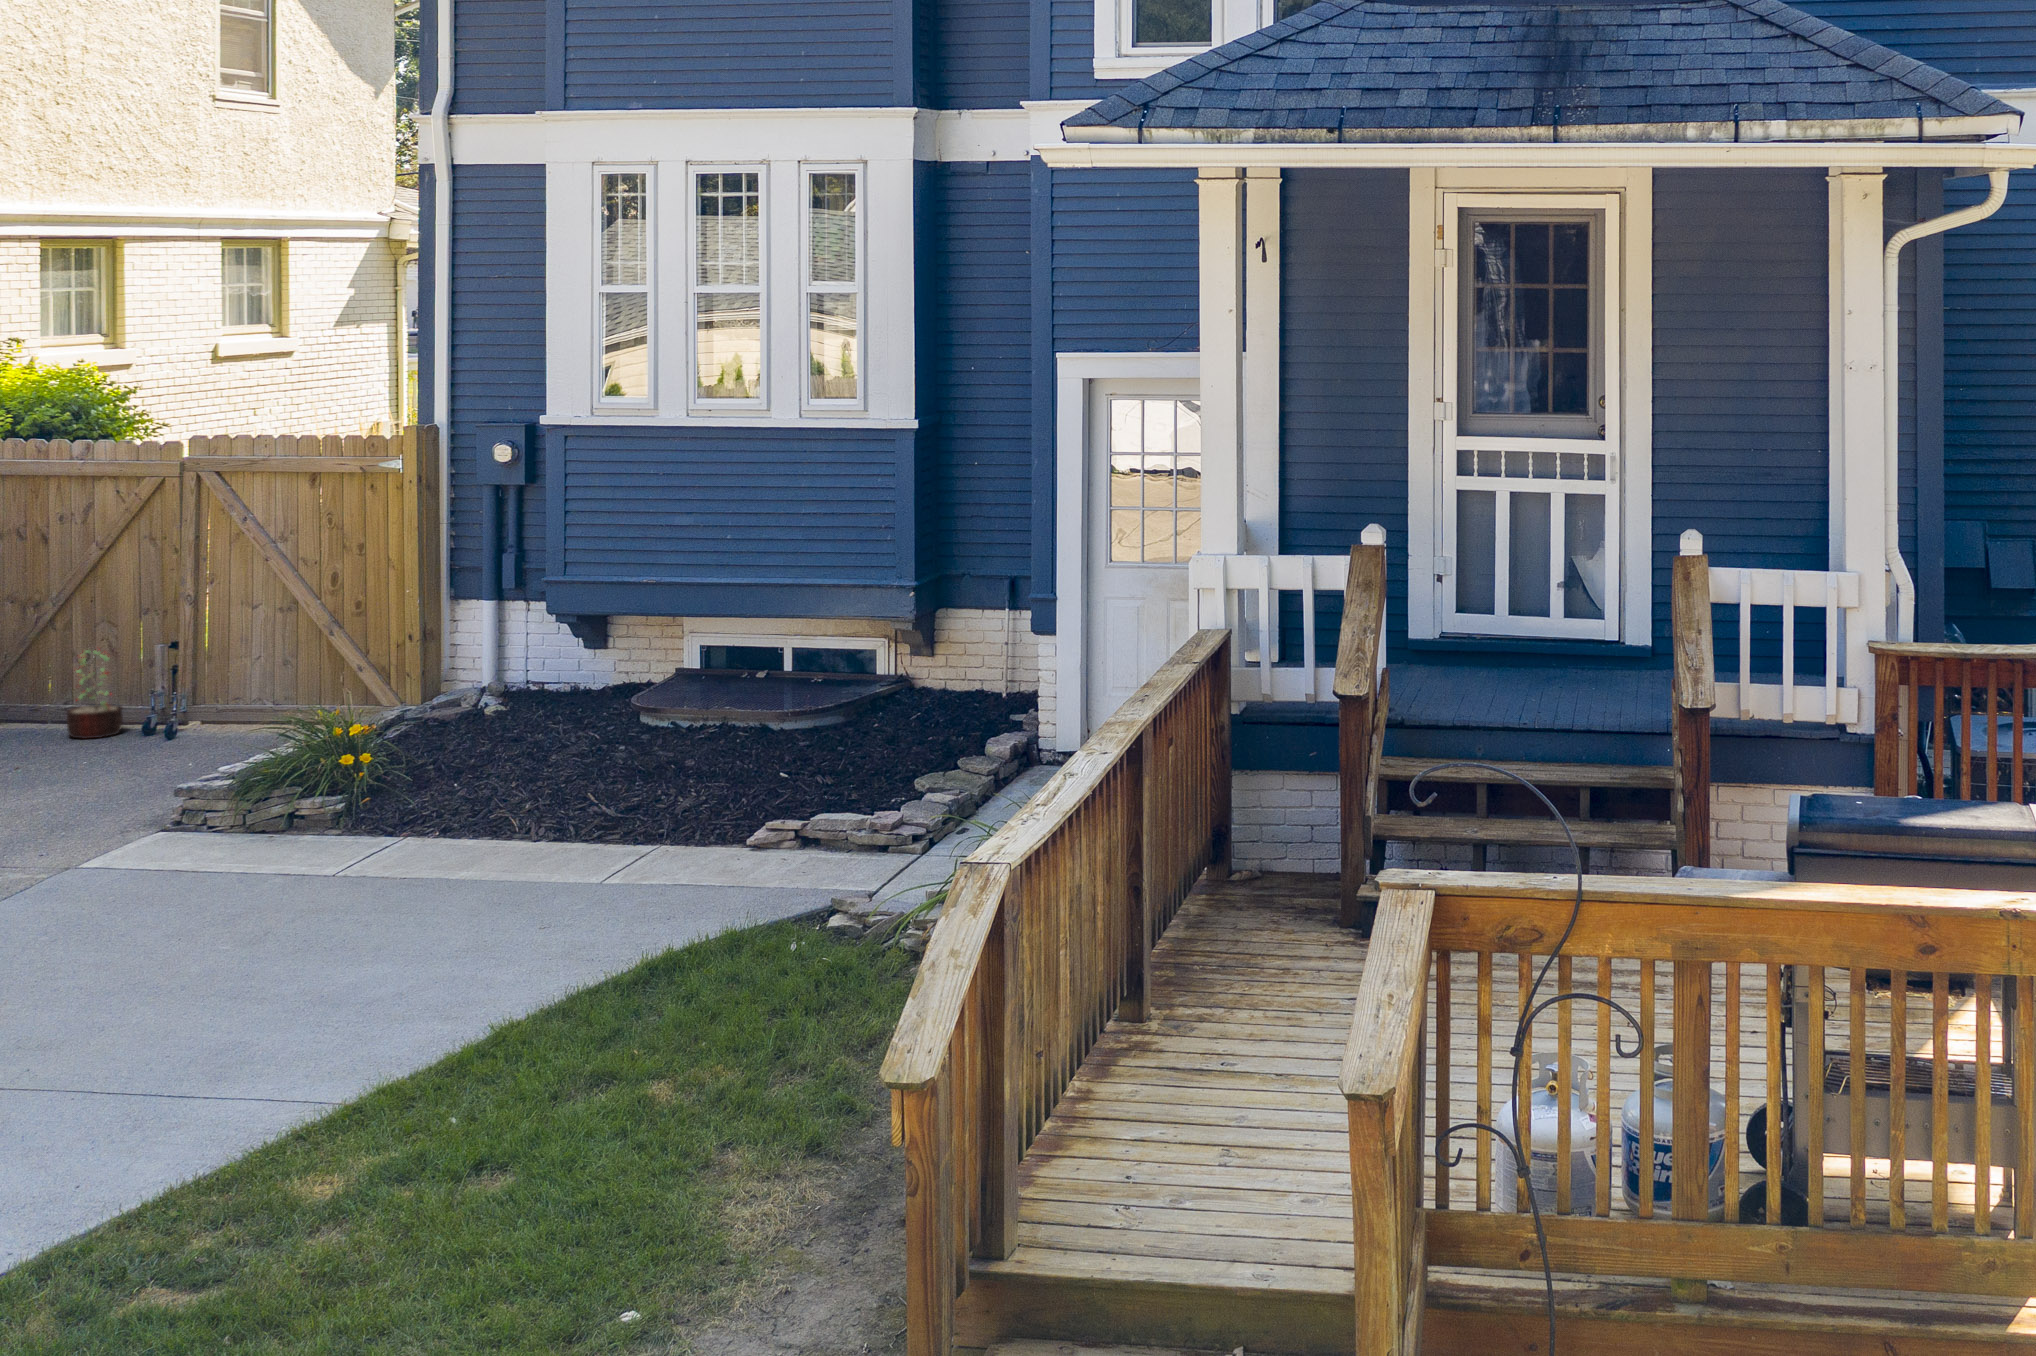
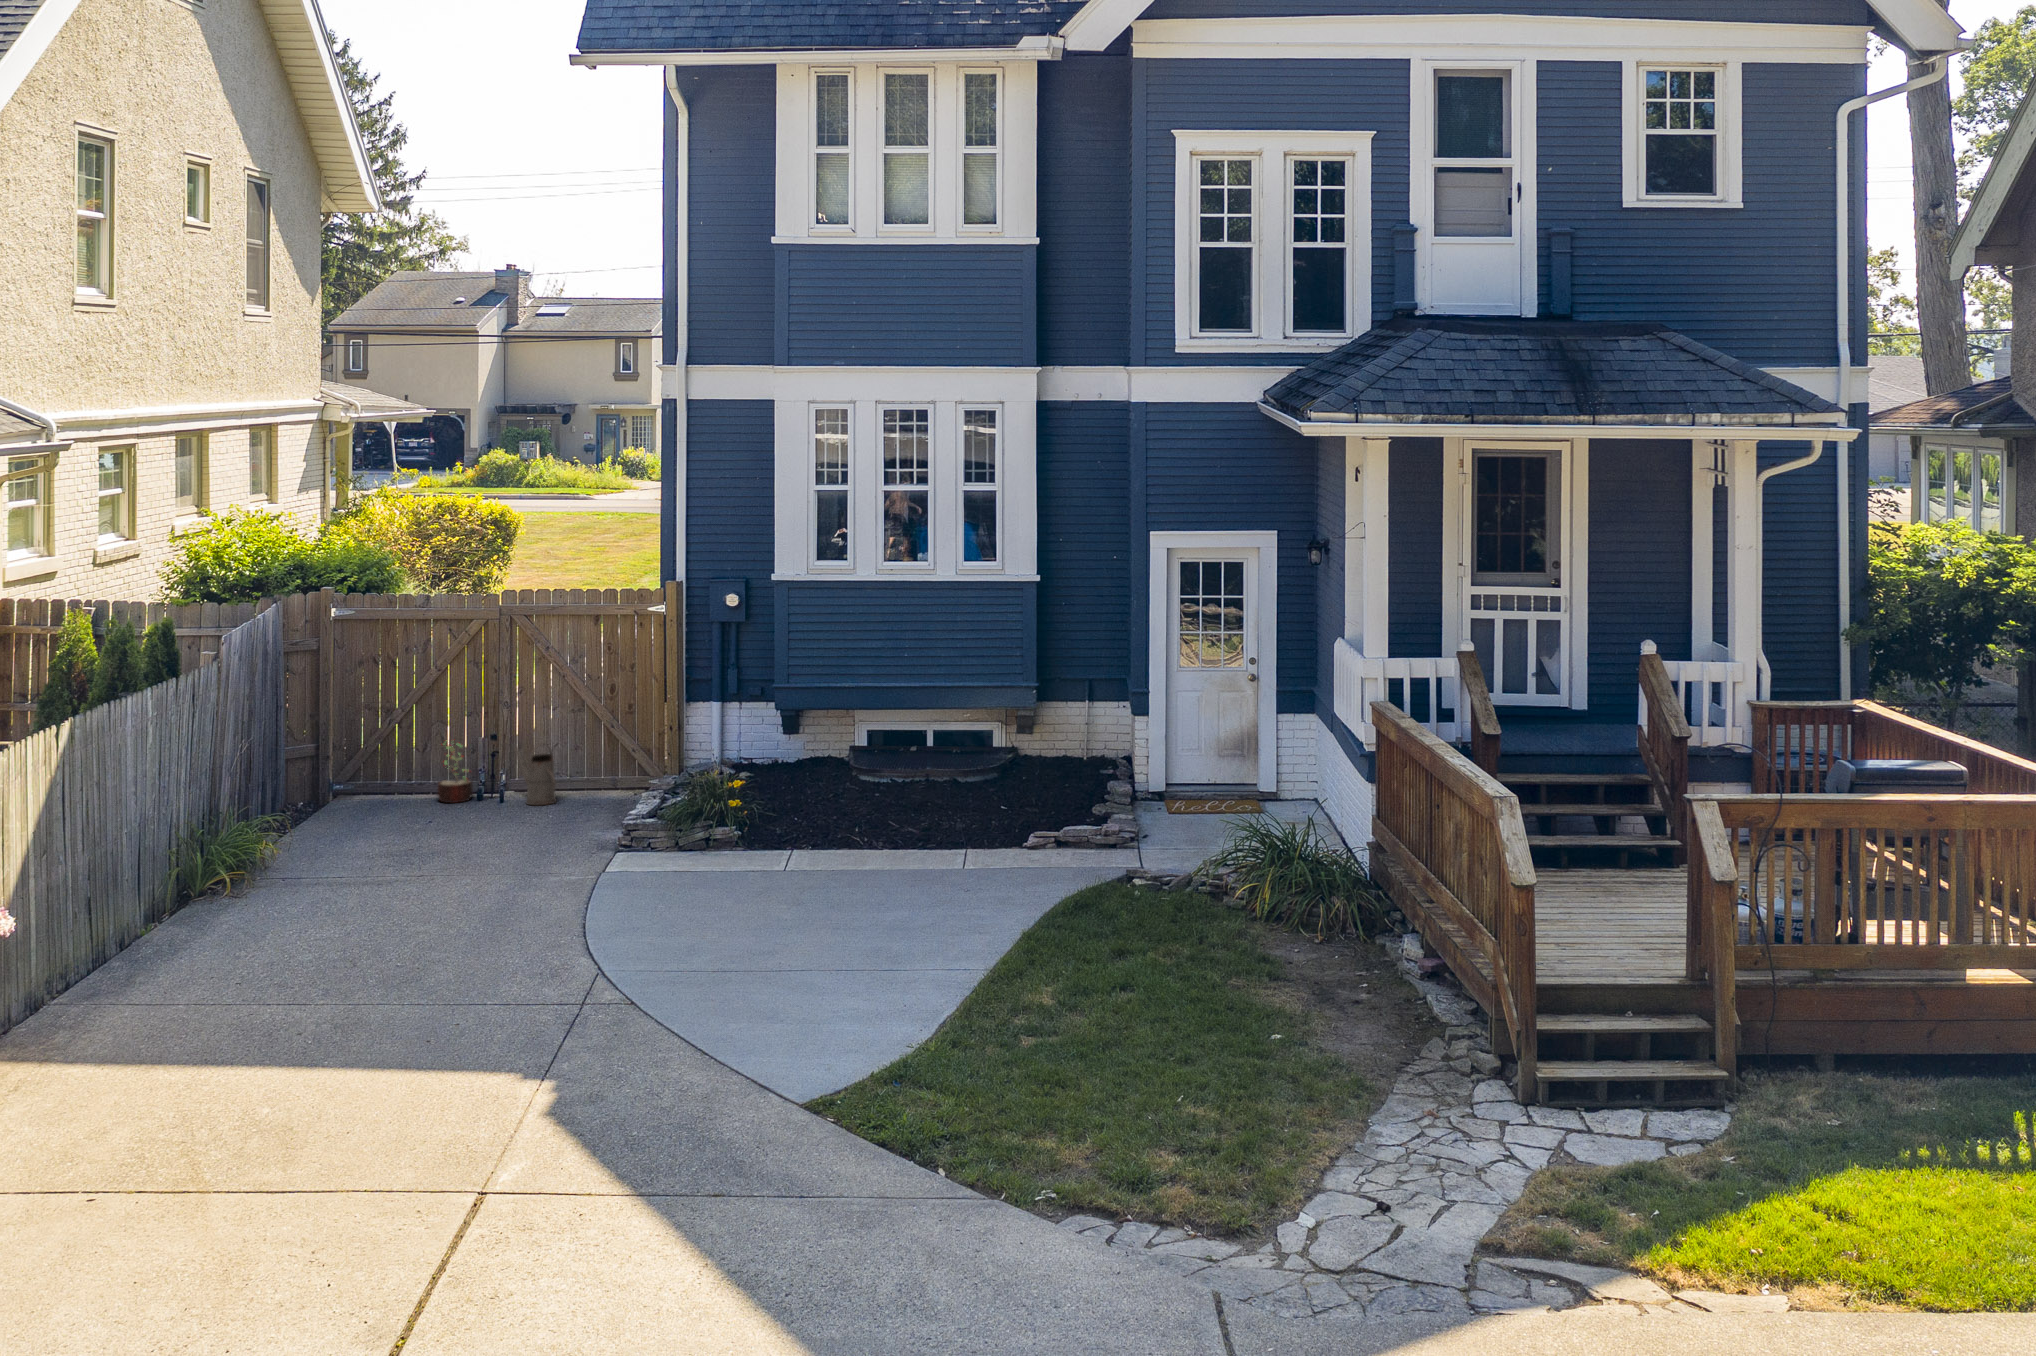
watering can: none [176,657,226,745] -> present [515,745,557,805]

